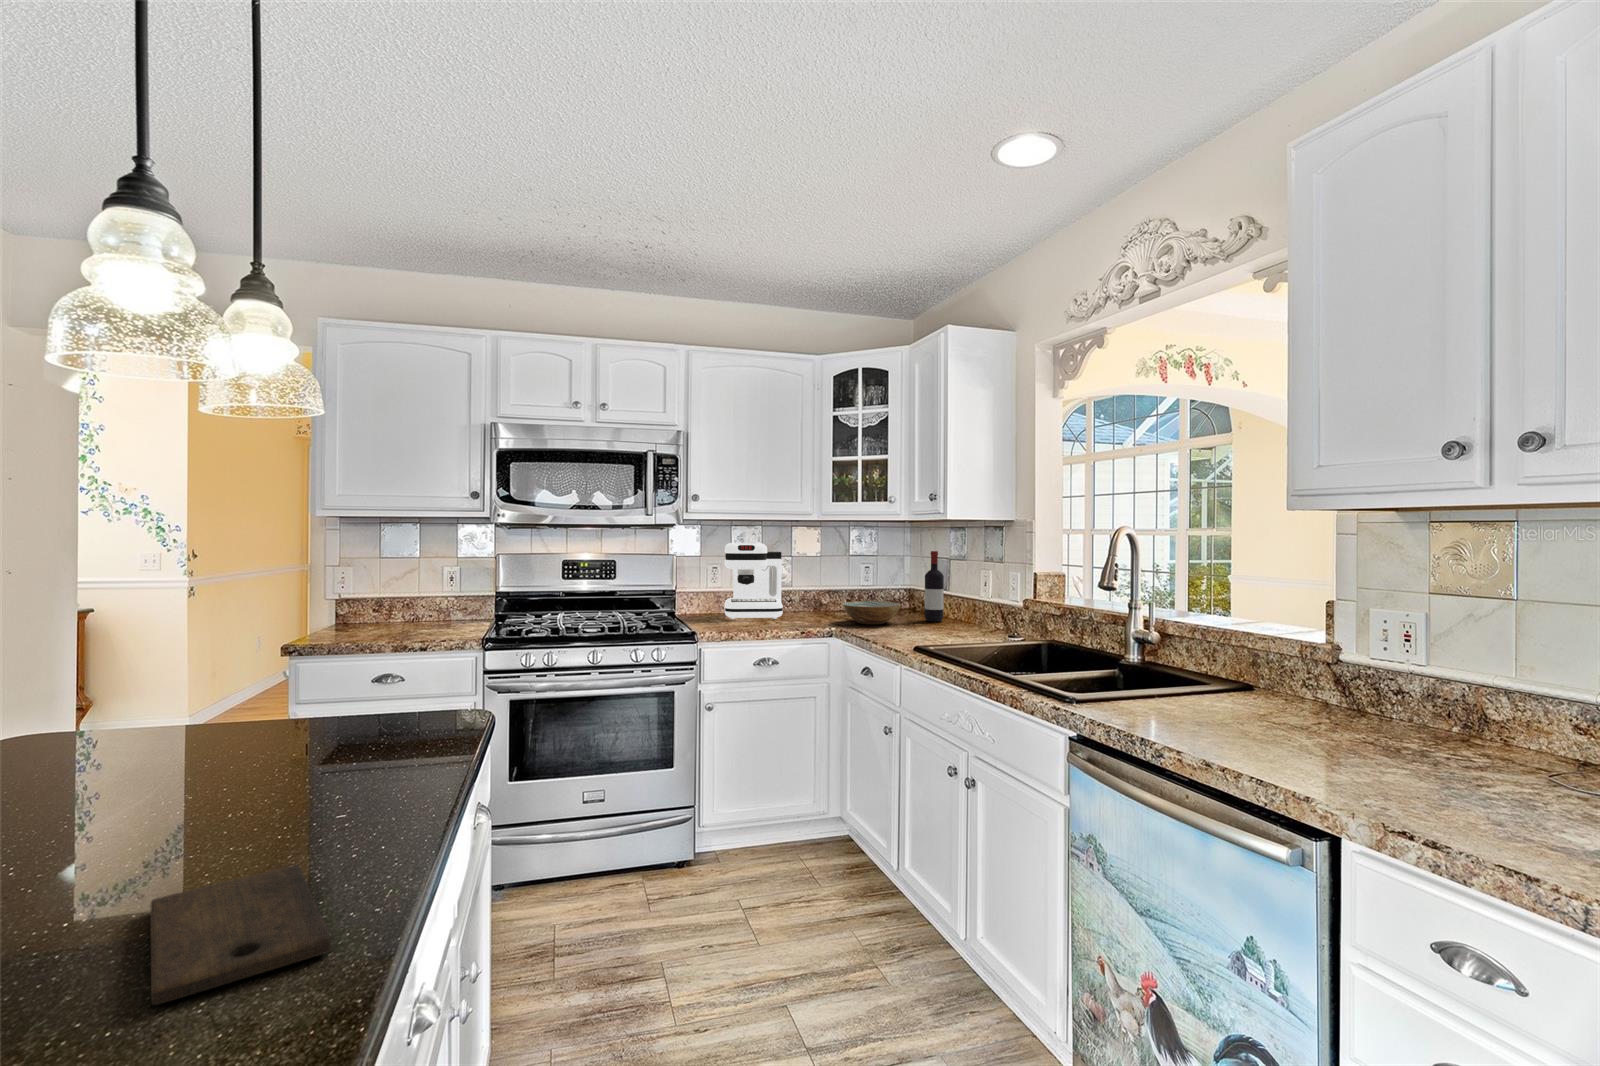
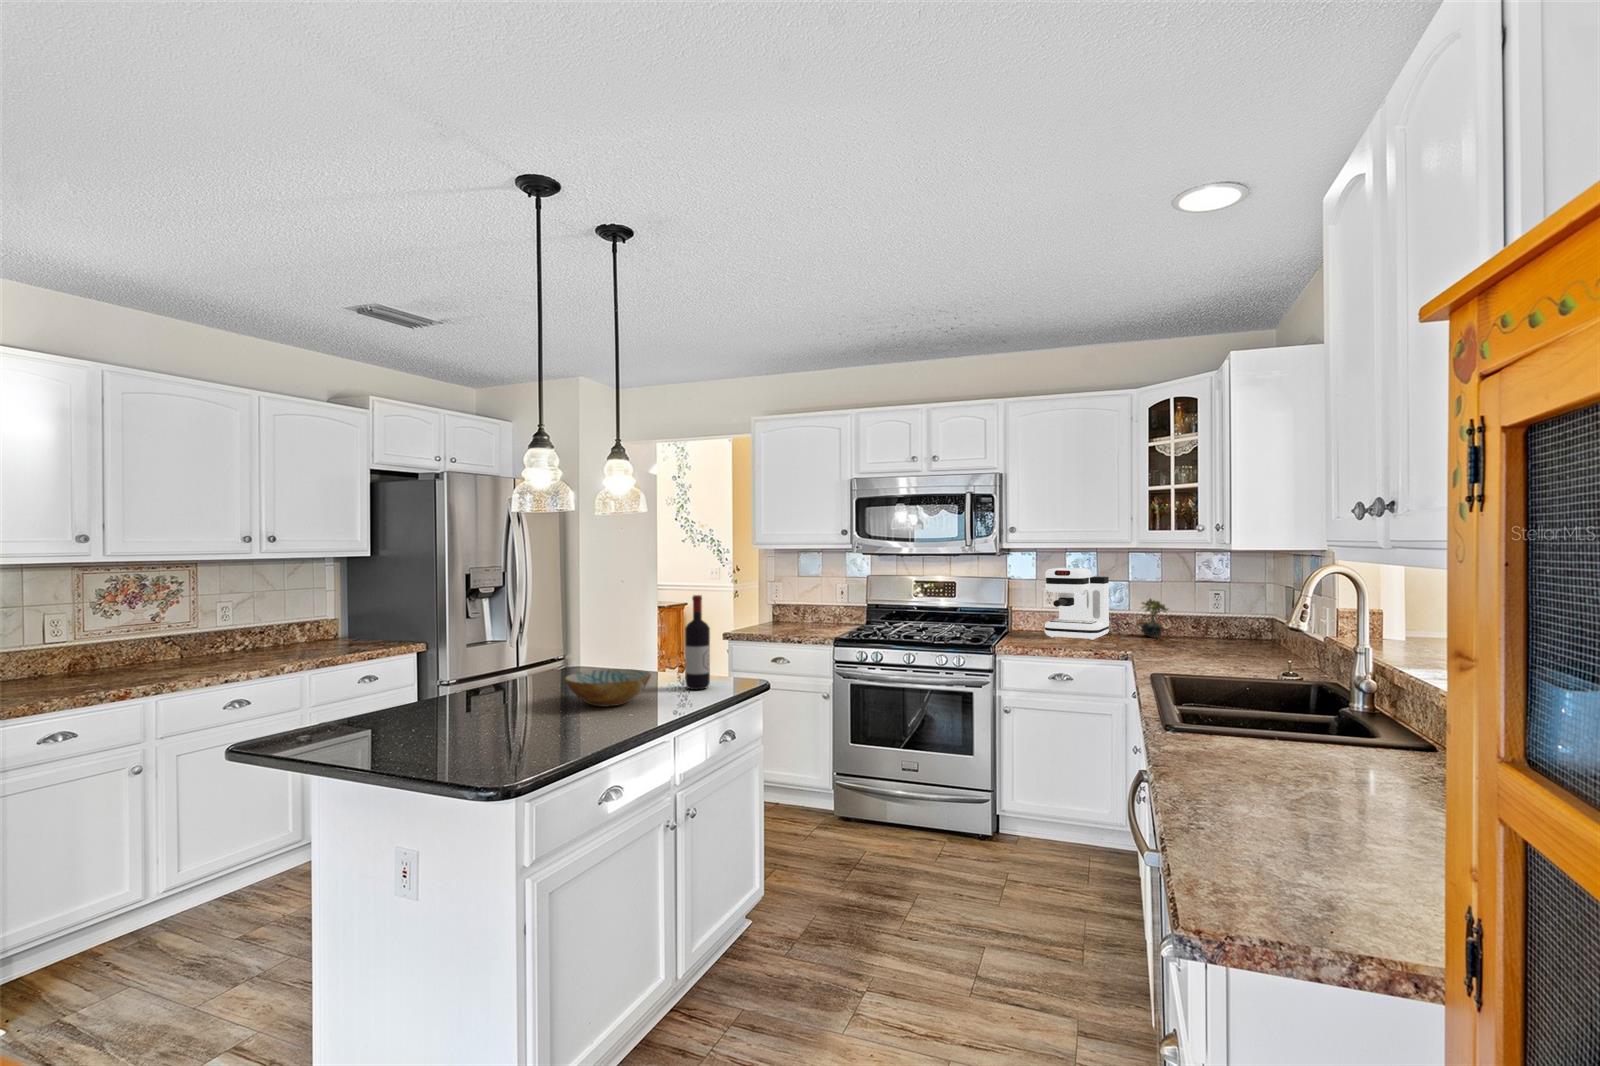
wine bottle: present [925,551,944,622] -> present [685,595,710,690]
succulent plant: none [807,573,834,613] -> present [1142,599,1168,638]
bowl: present [842,601,902,624] -> present [565,669,651,707]
cutting board: present [151,865,331,1005] -> none [519,717,594,743]

